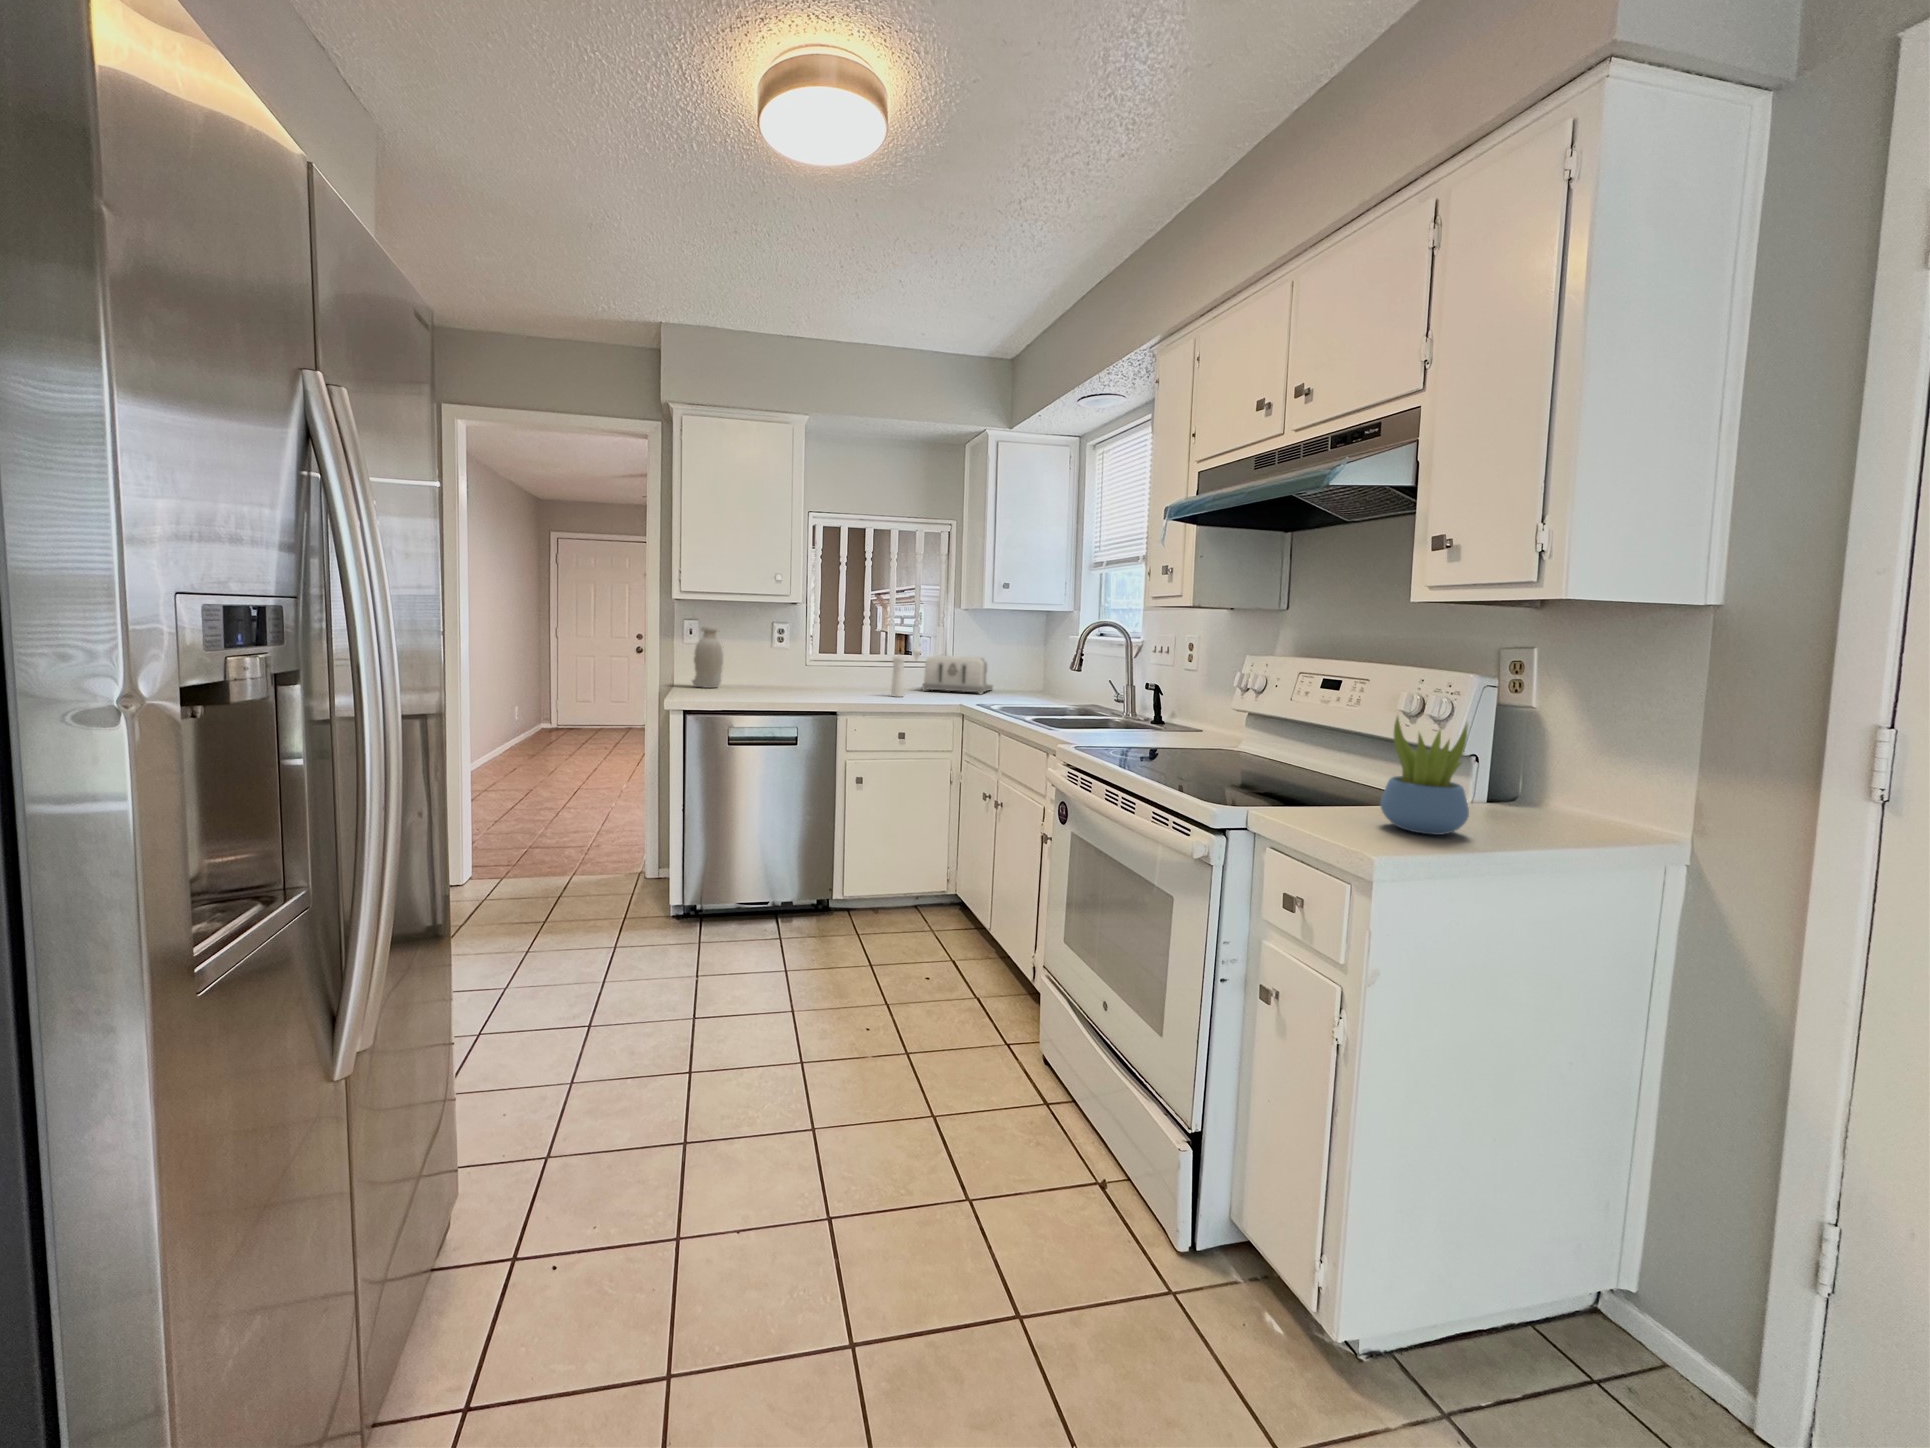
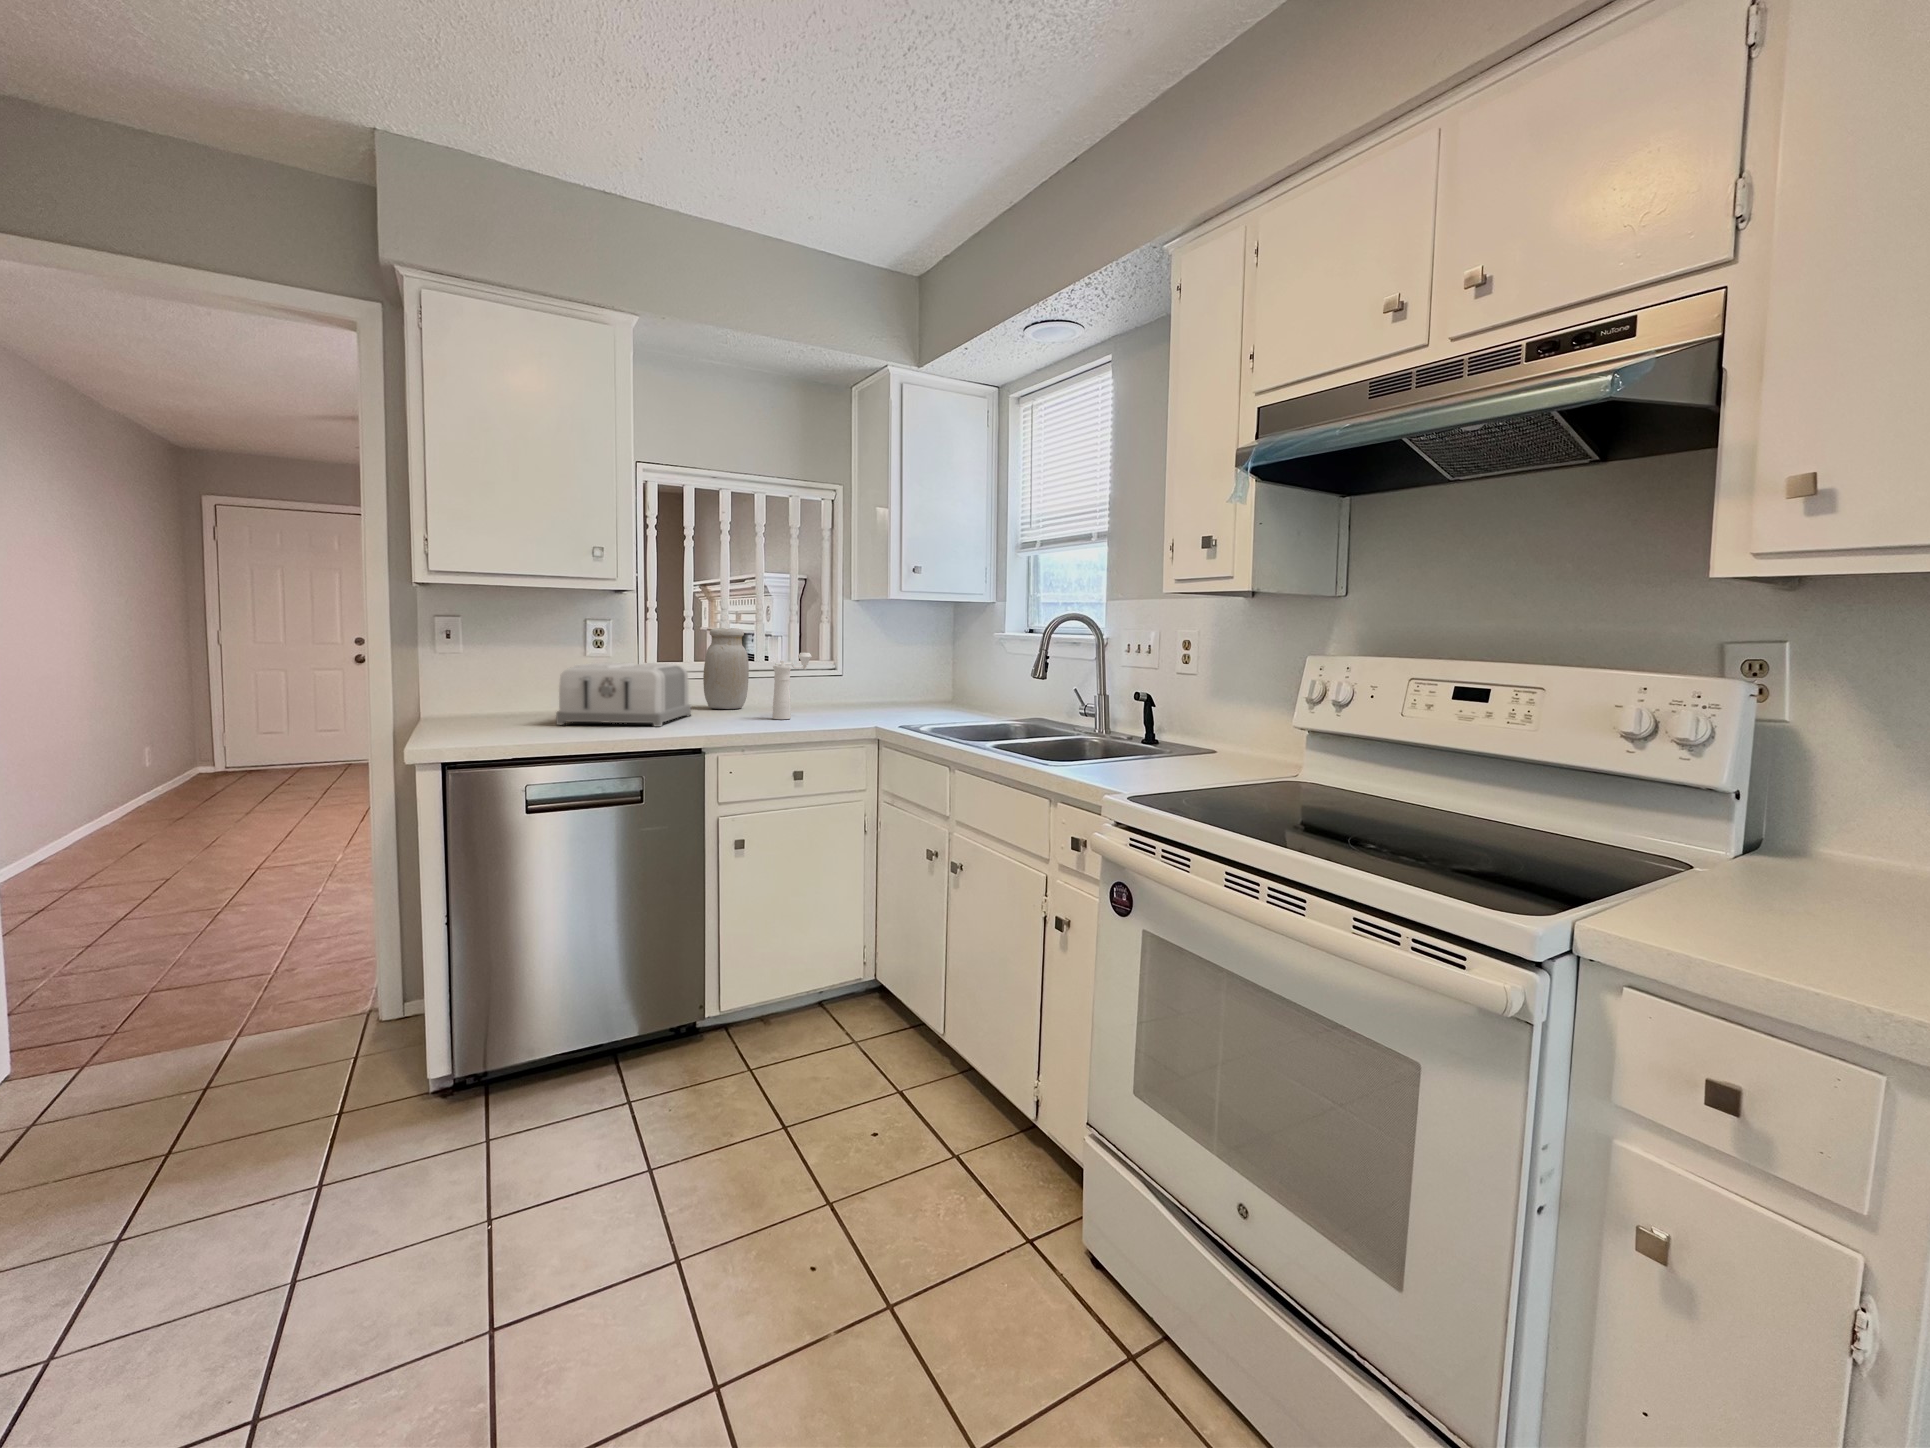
jar: present [692,625,723,688] -> present [703,628,749,709]
toaster: present [923,654,993,694] -> present [556,662,691,726]
succulent plant: present [1380,717,1469,835] -> none [1745,754,1919,942]

